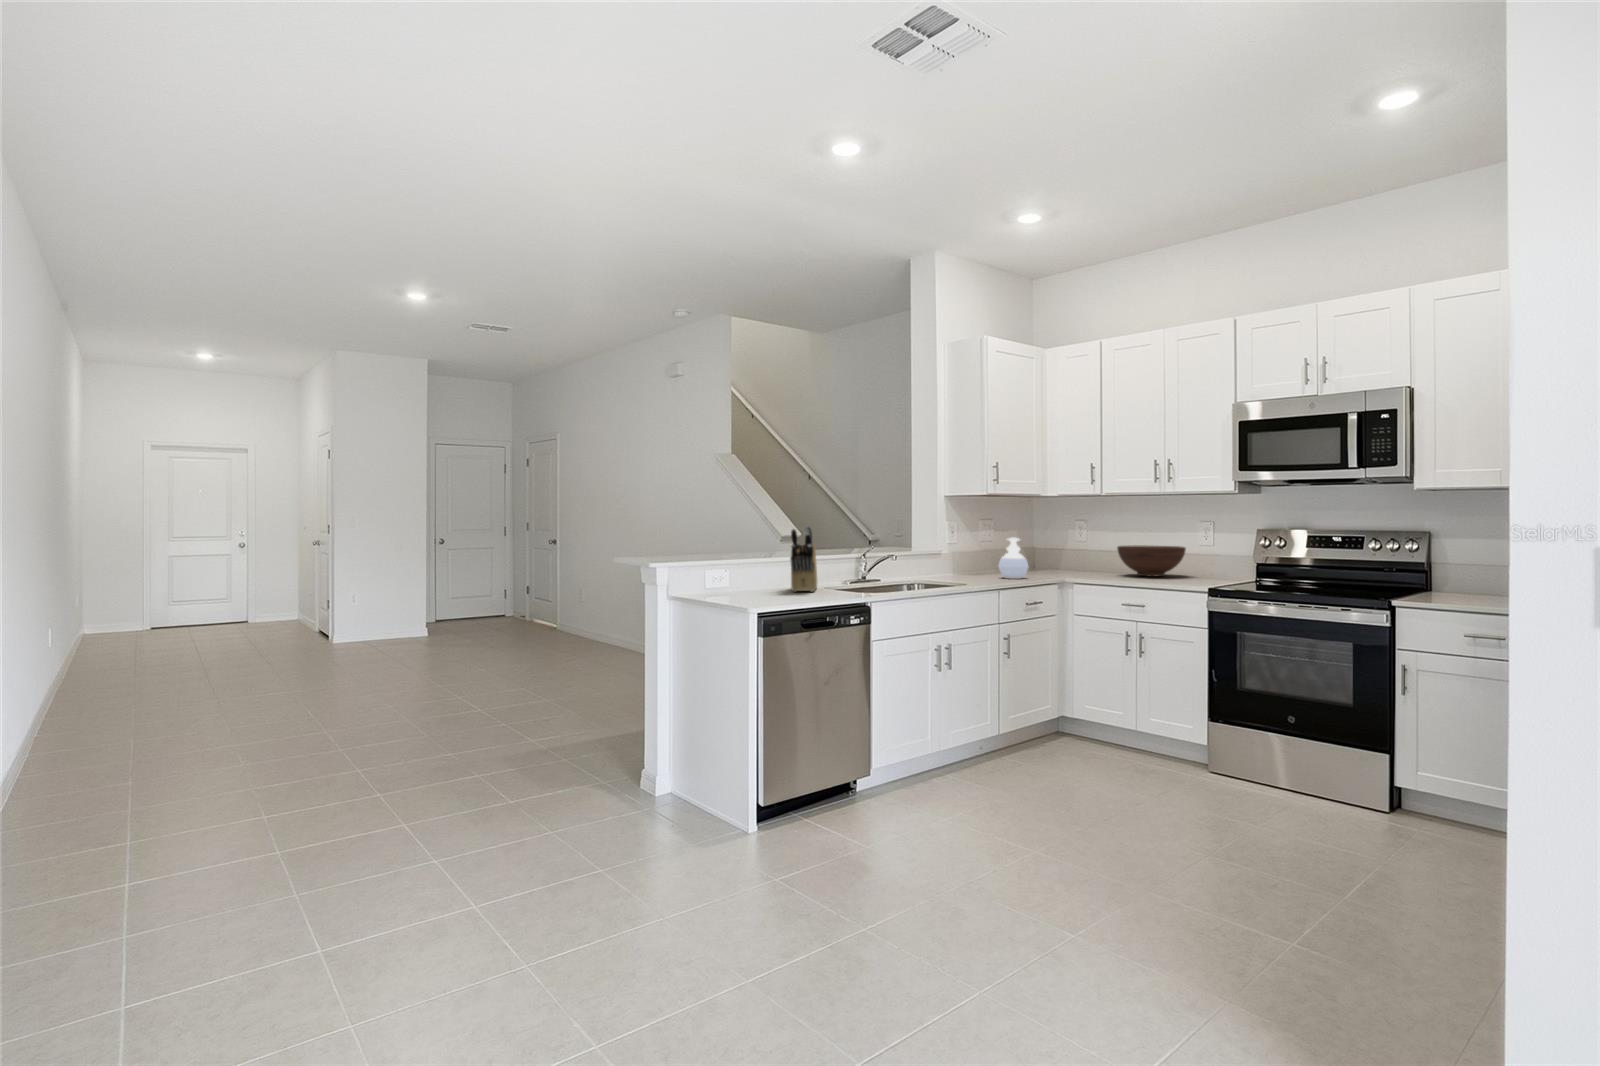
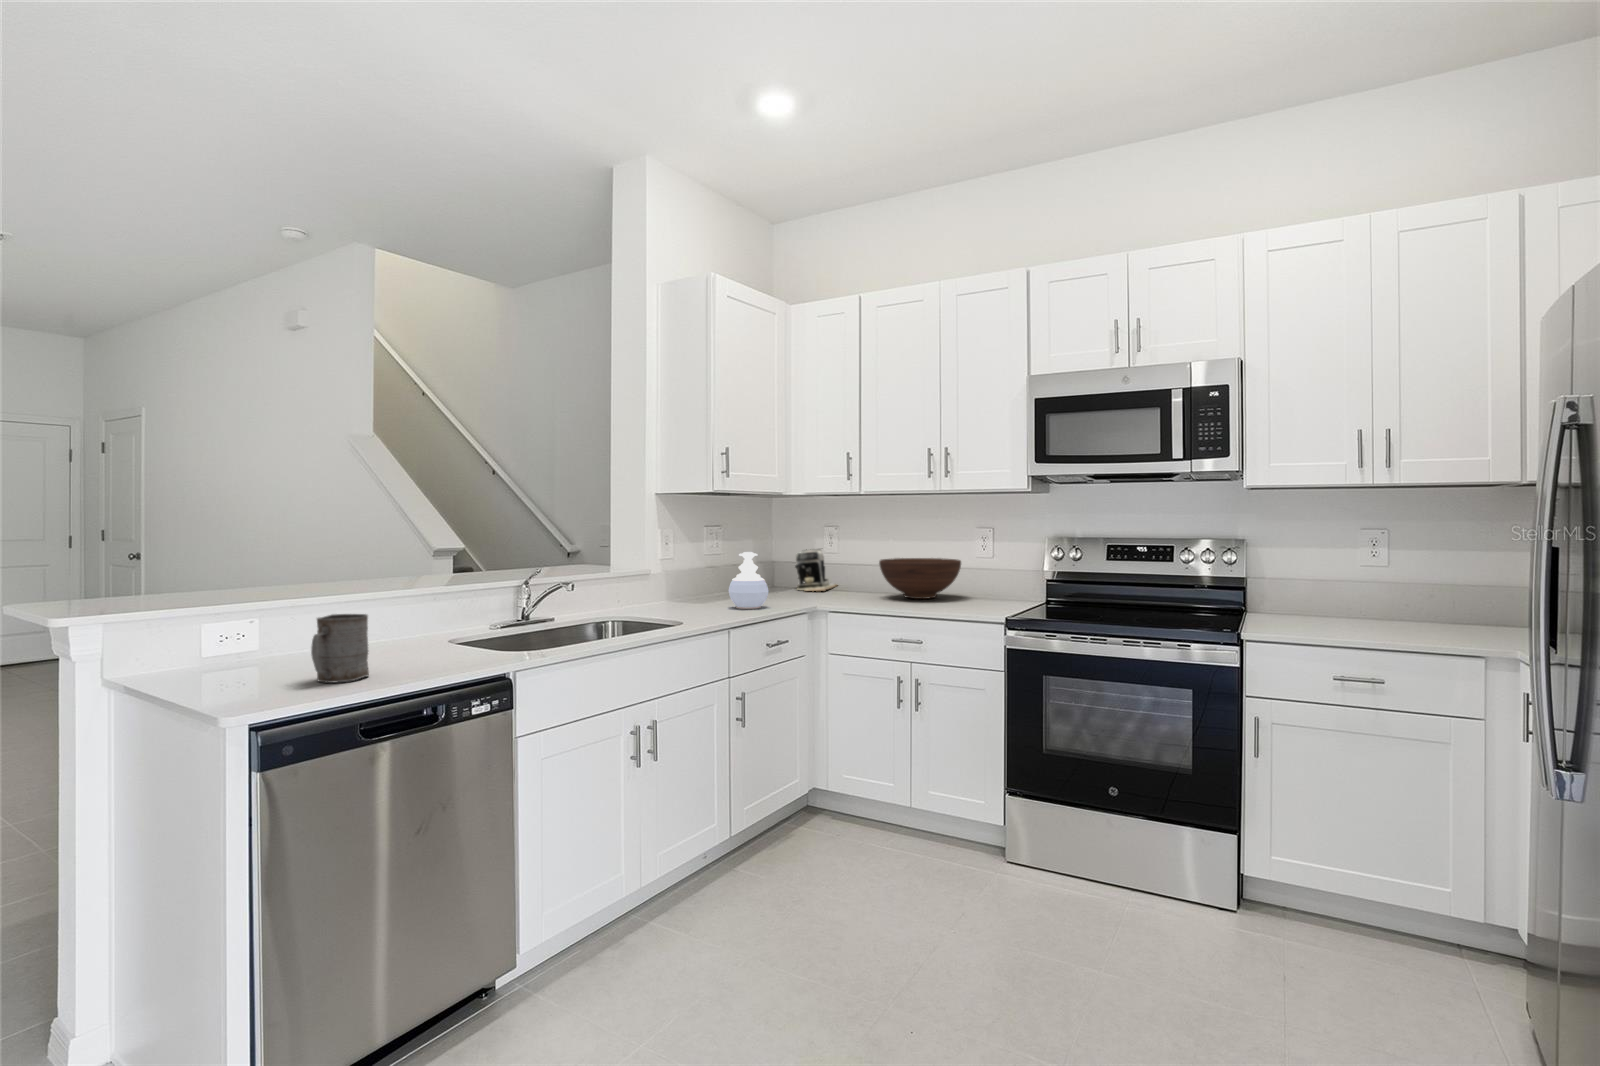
knife block: present [790,526,817,592] -> none [379,544,445,654]
coffee maker: none [1050,538,1086,571] -> present [795,548,837,591]
mug: none [766,564,793,601] -> present [311,614,369,683]

